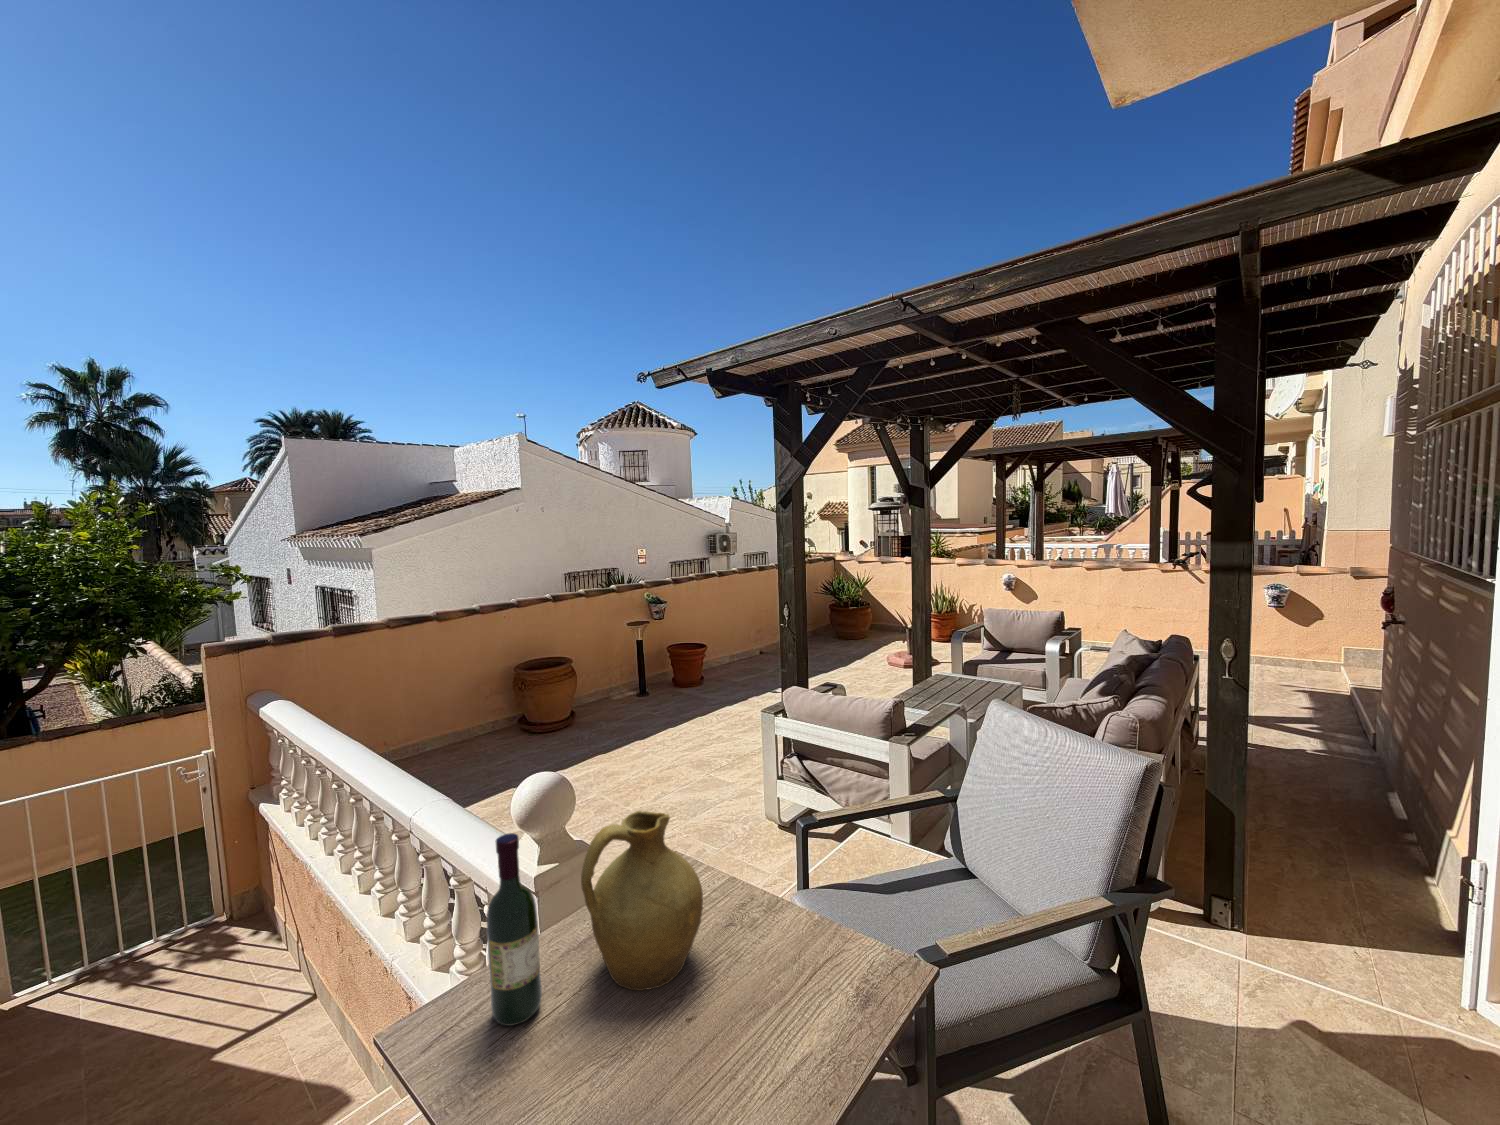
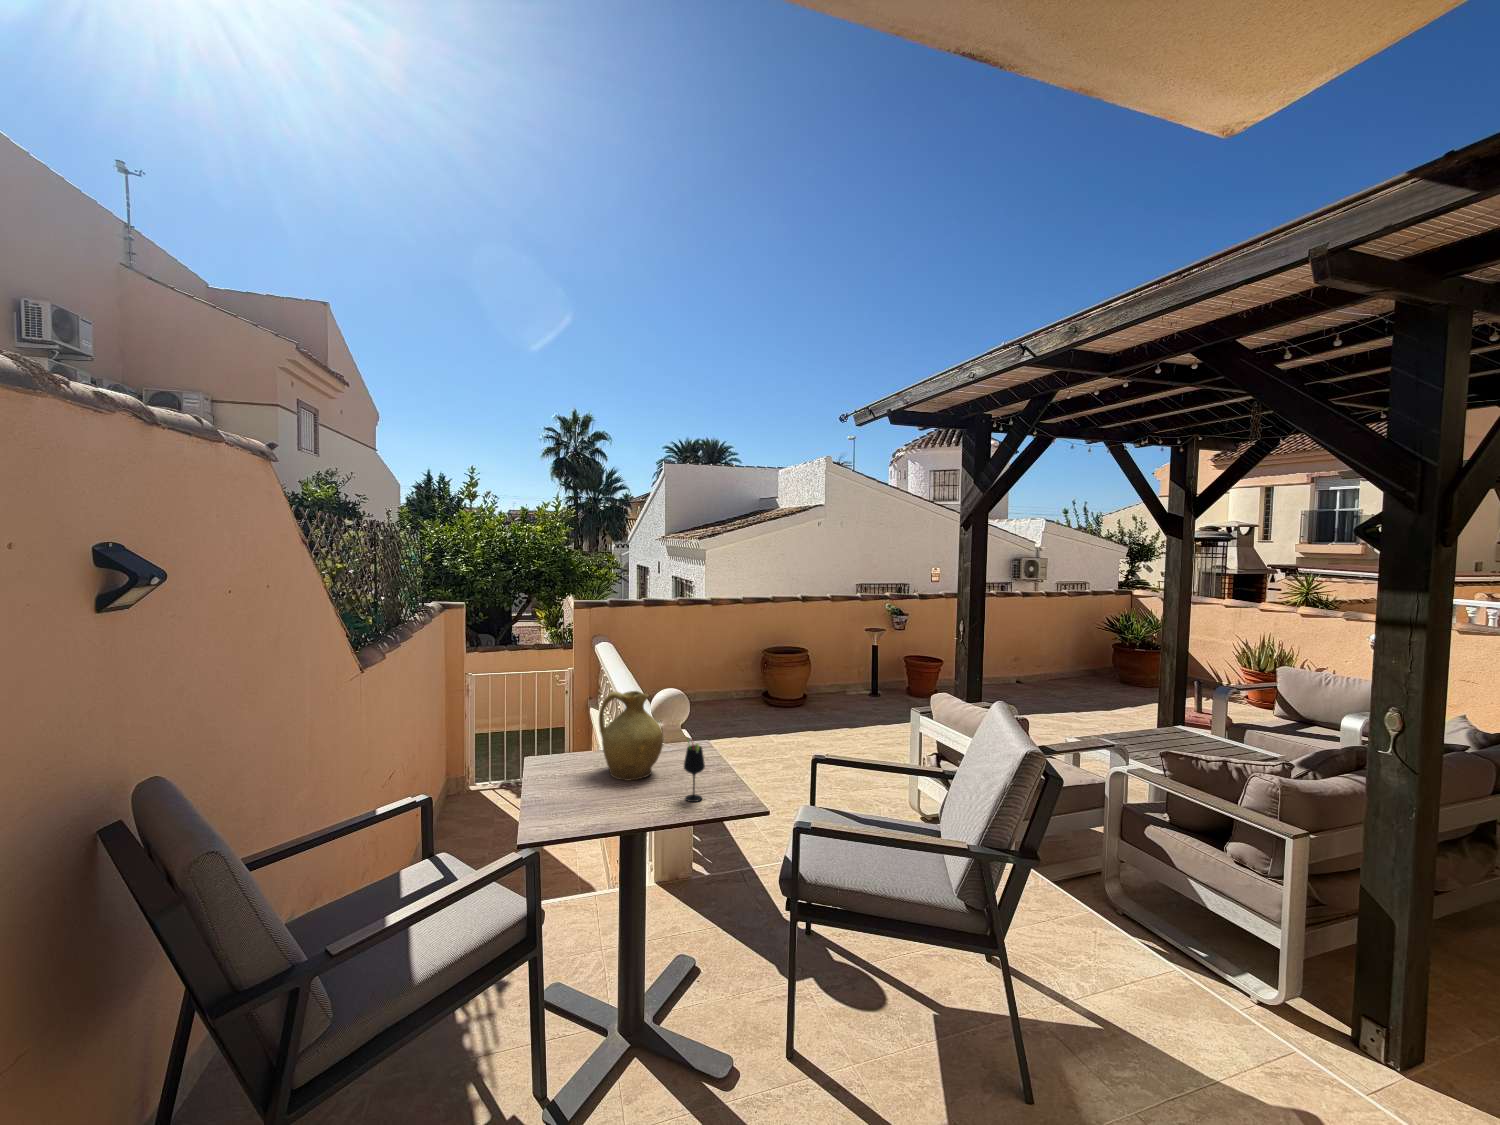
wine bottle: present [487,833,542,1026] -> none [553,681,577,771]
wine glass: none [789,877,829,987] -> present [684,744,705,802]

